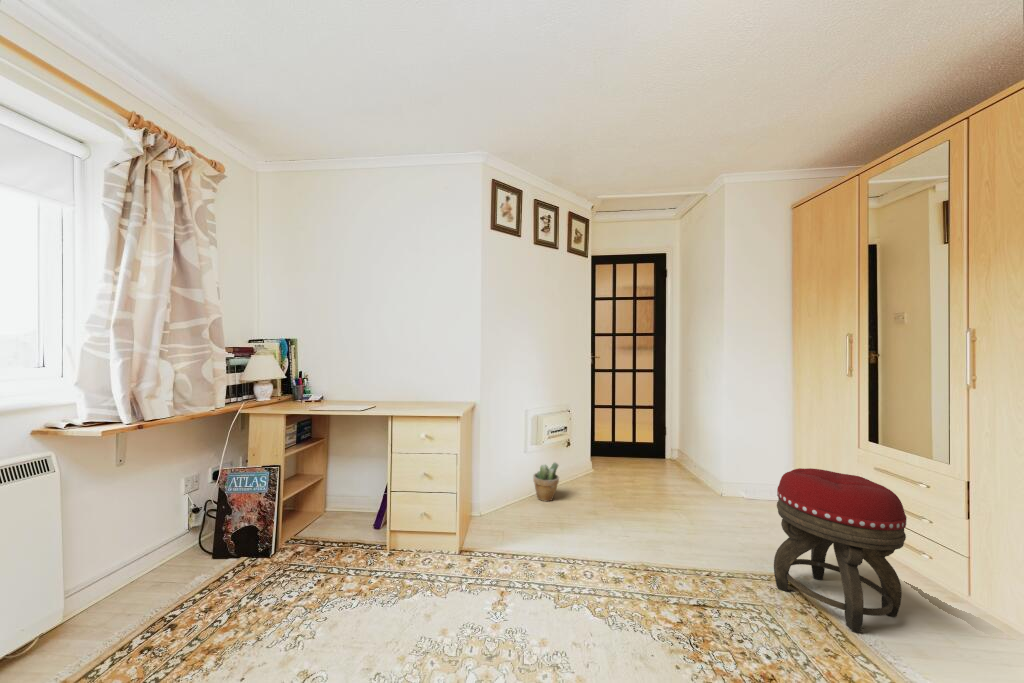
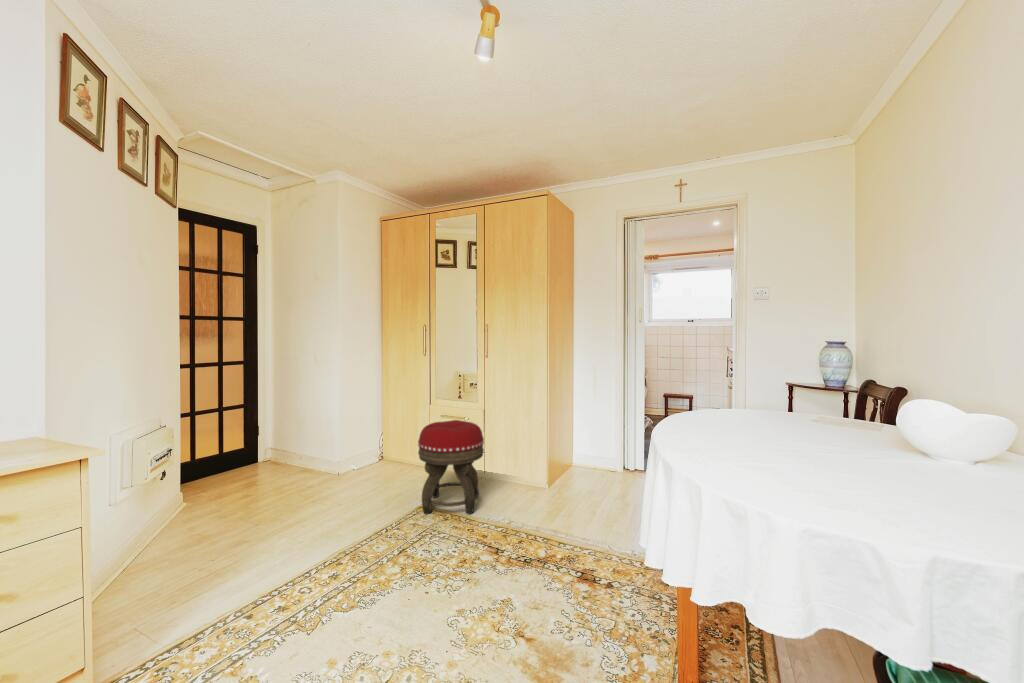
potted plant: present [533,462,559,501] -> none [129,506,177,567]

